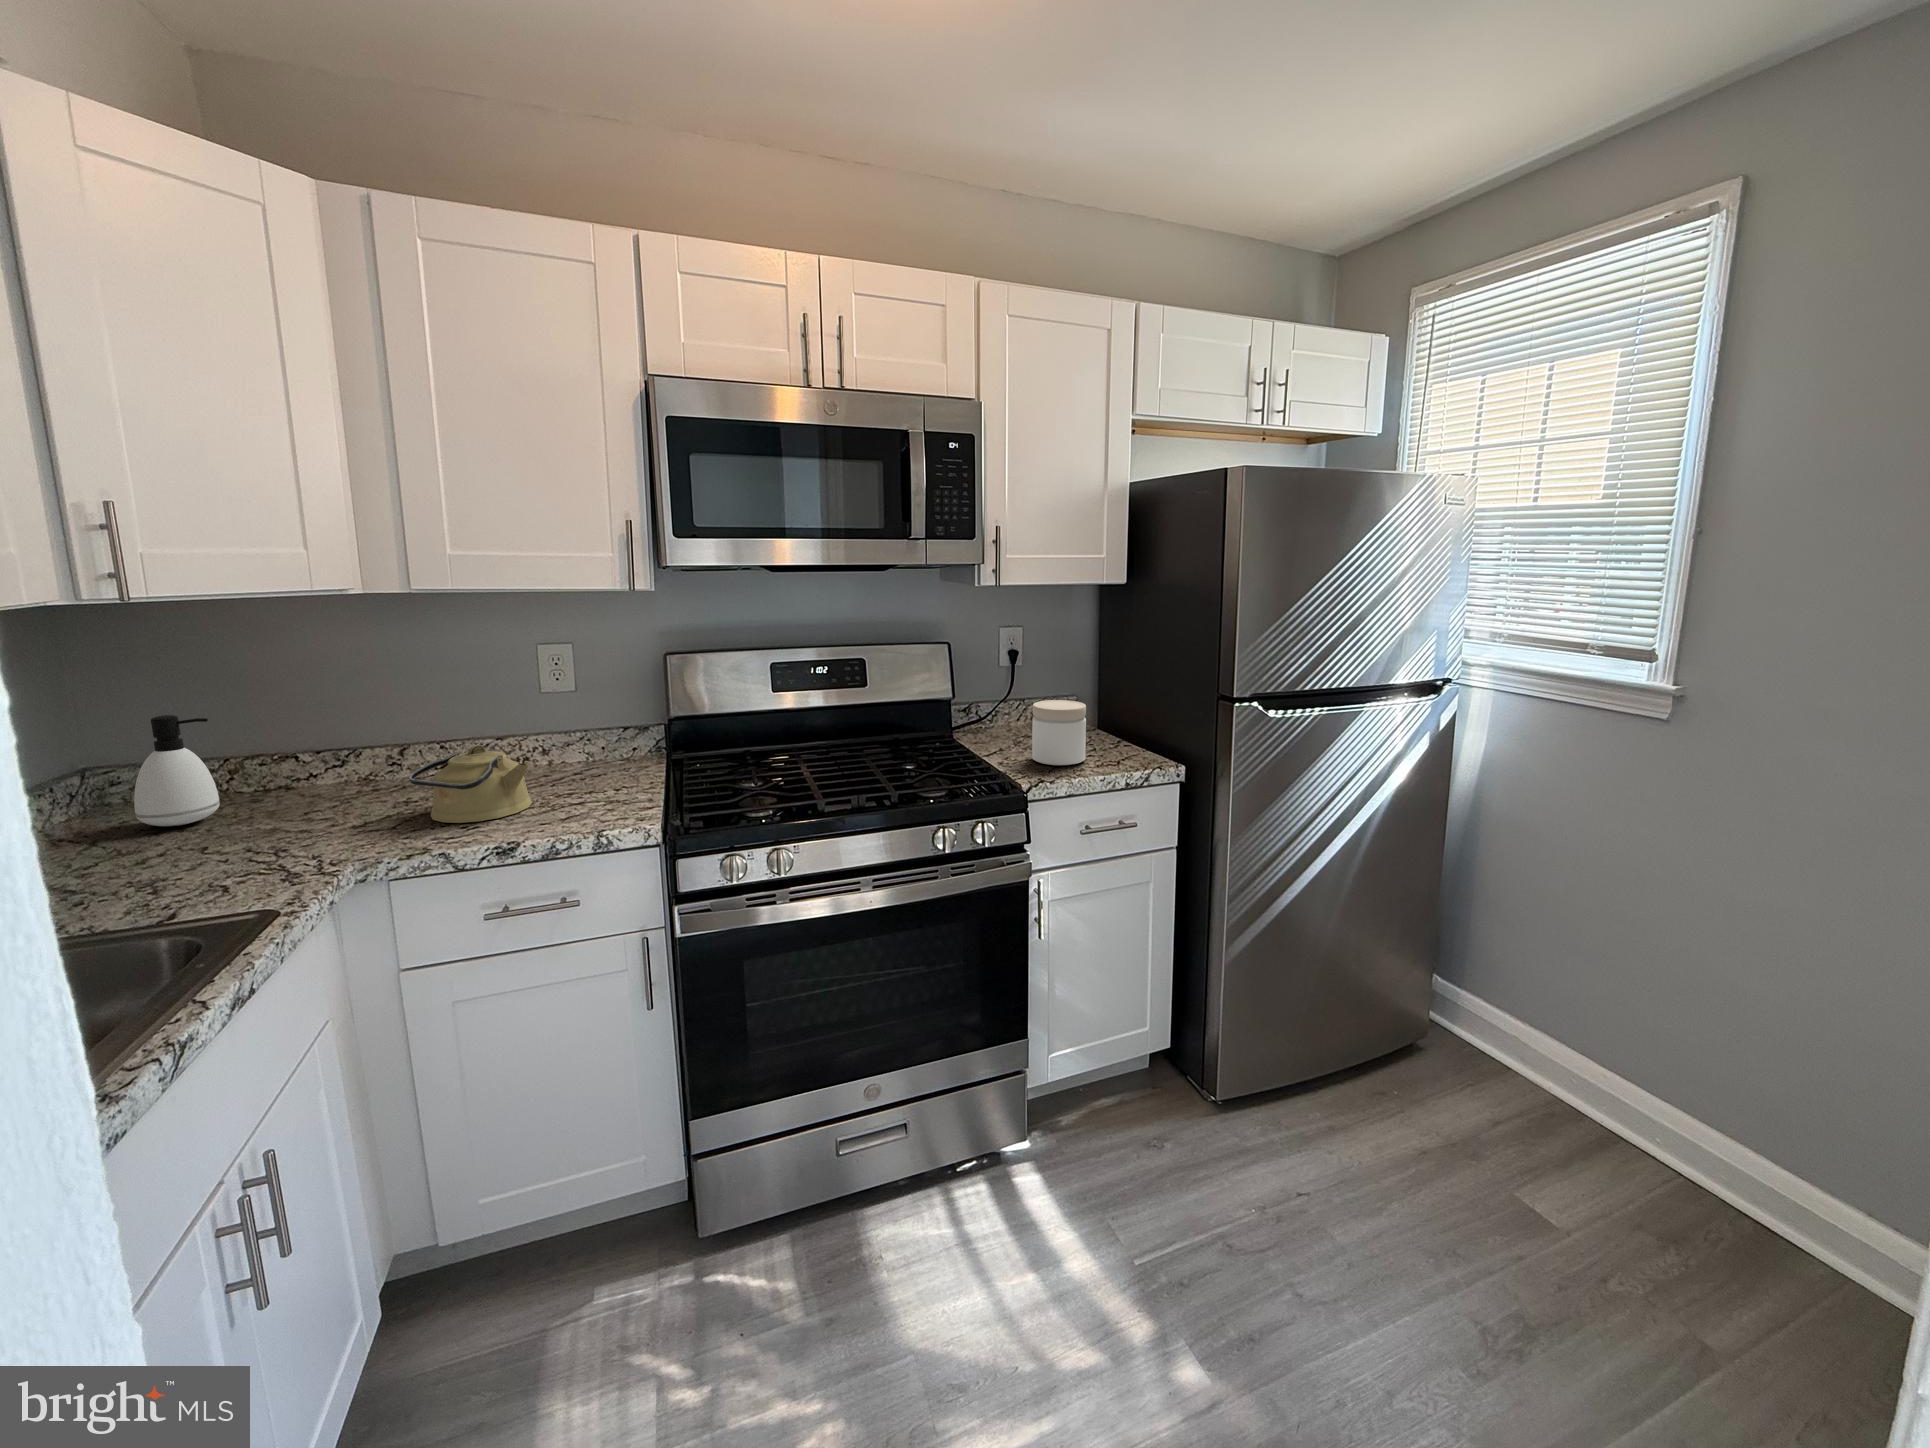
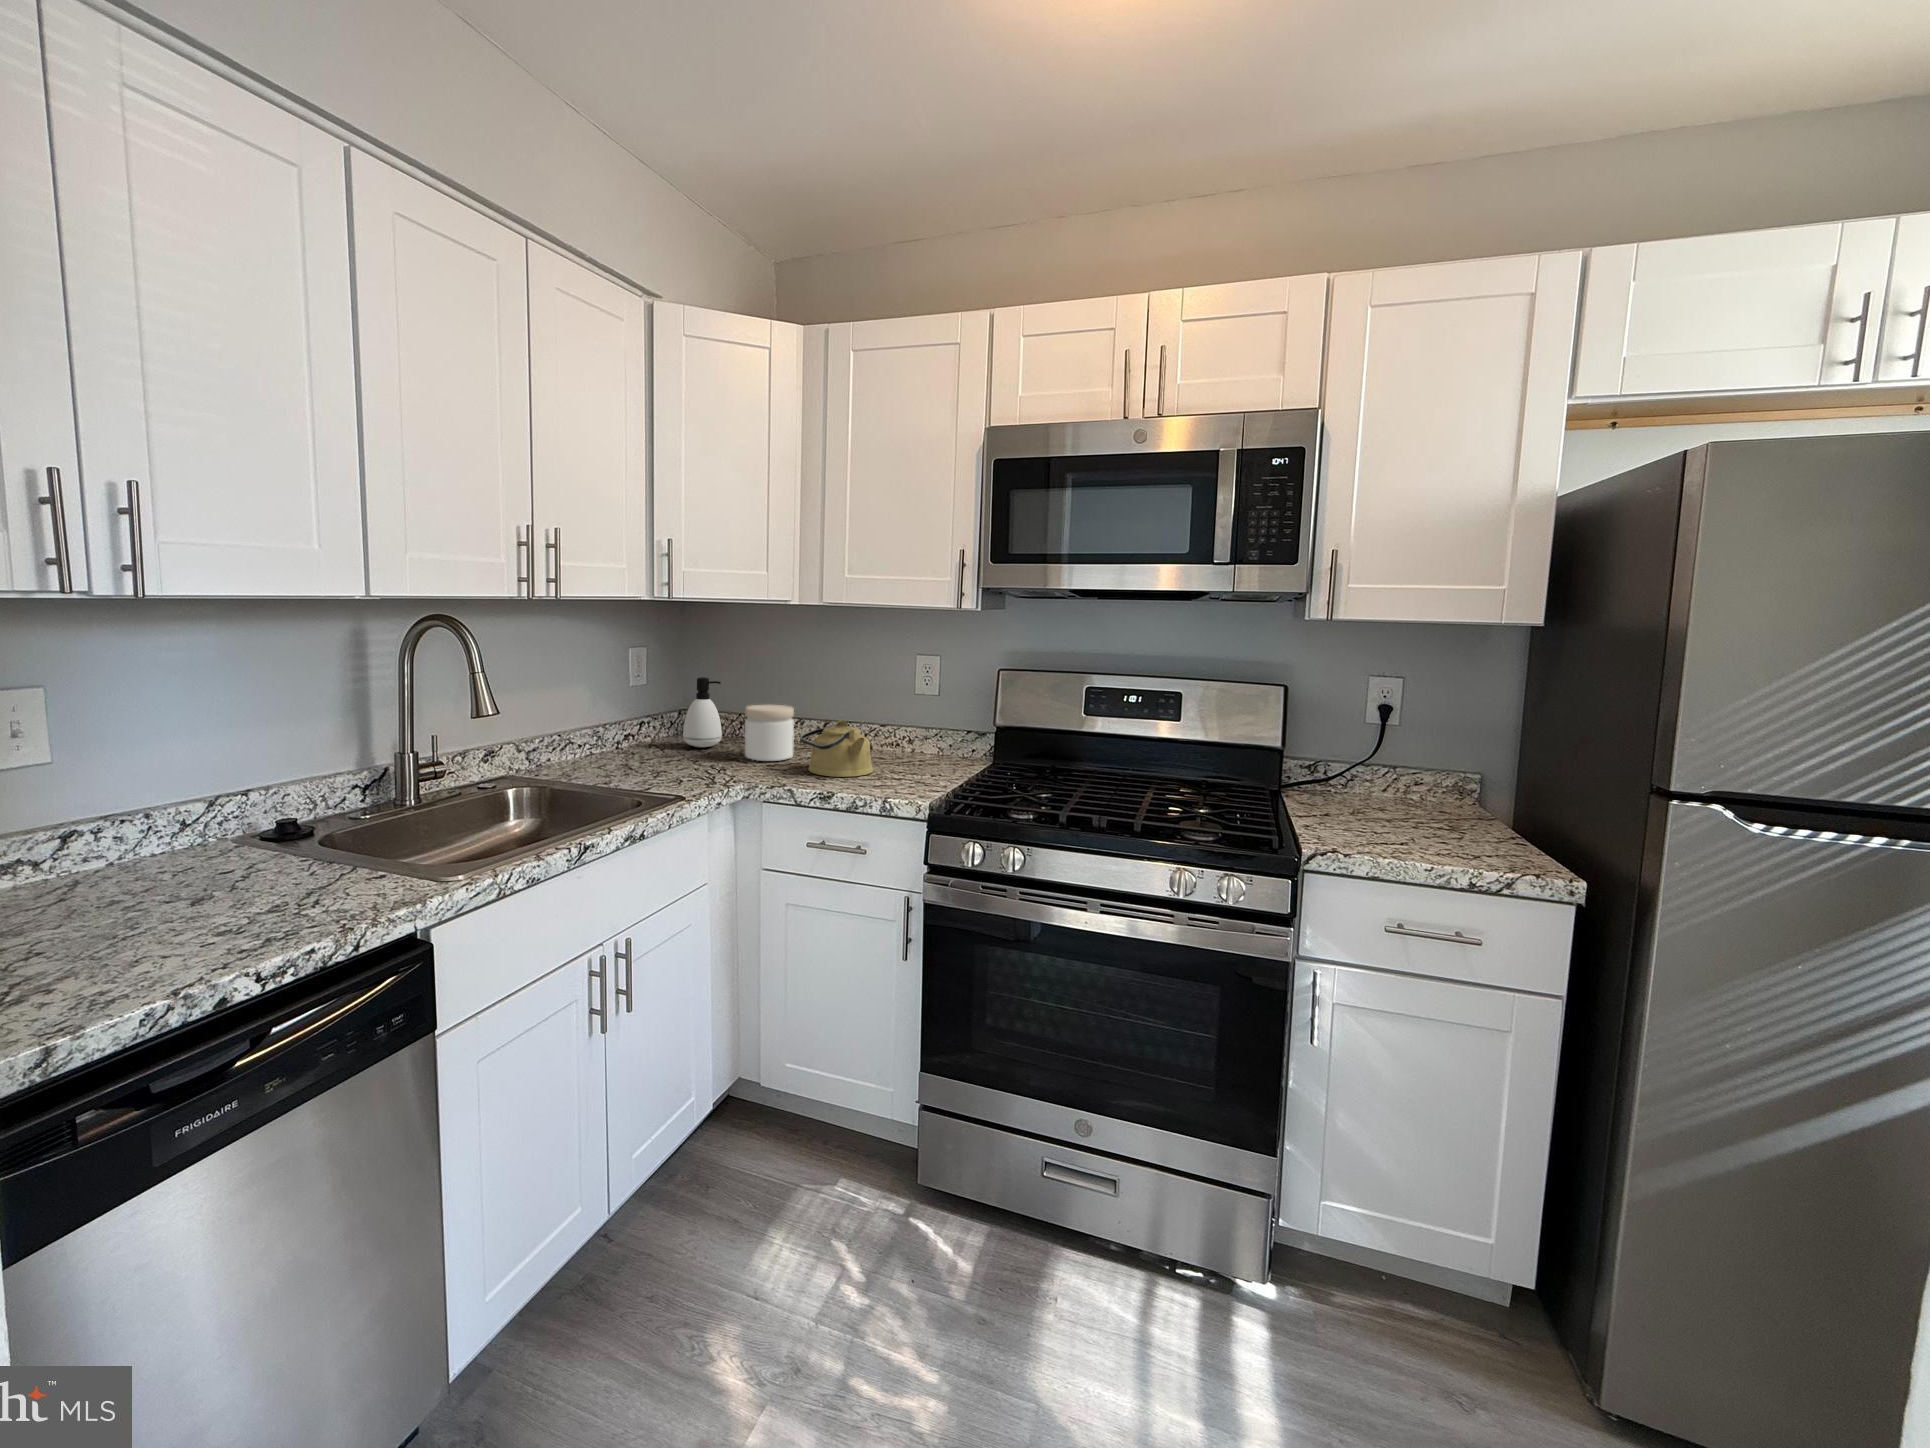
jar: present [1032,700,1086,765] -> present [745,705,794,761]

